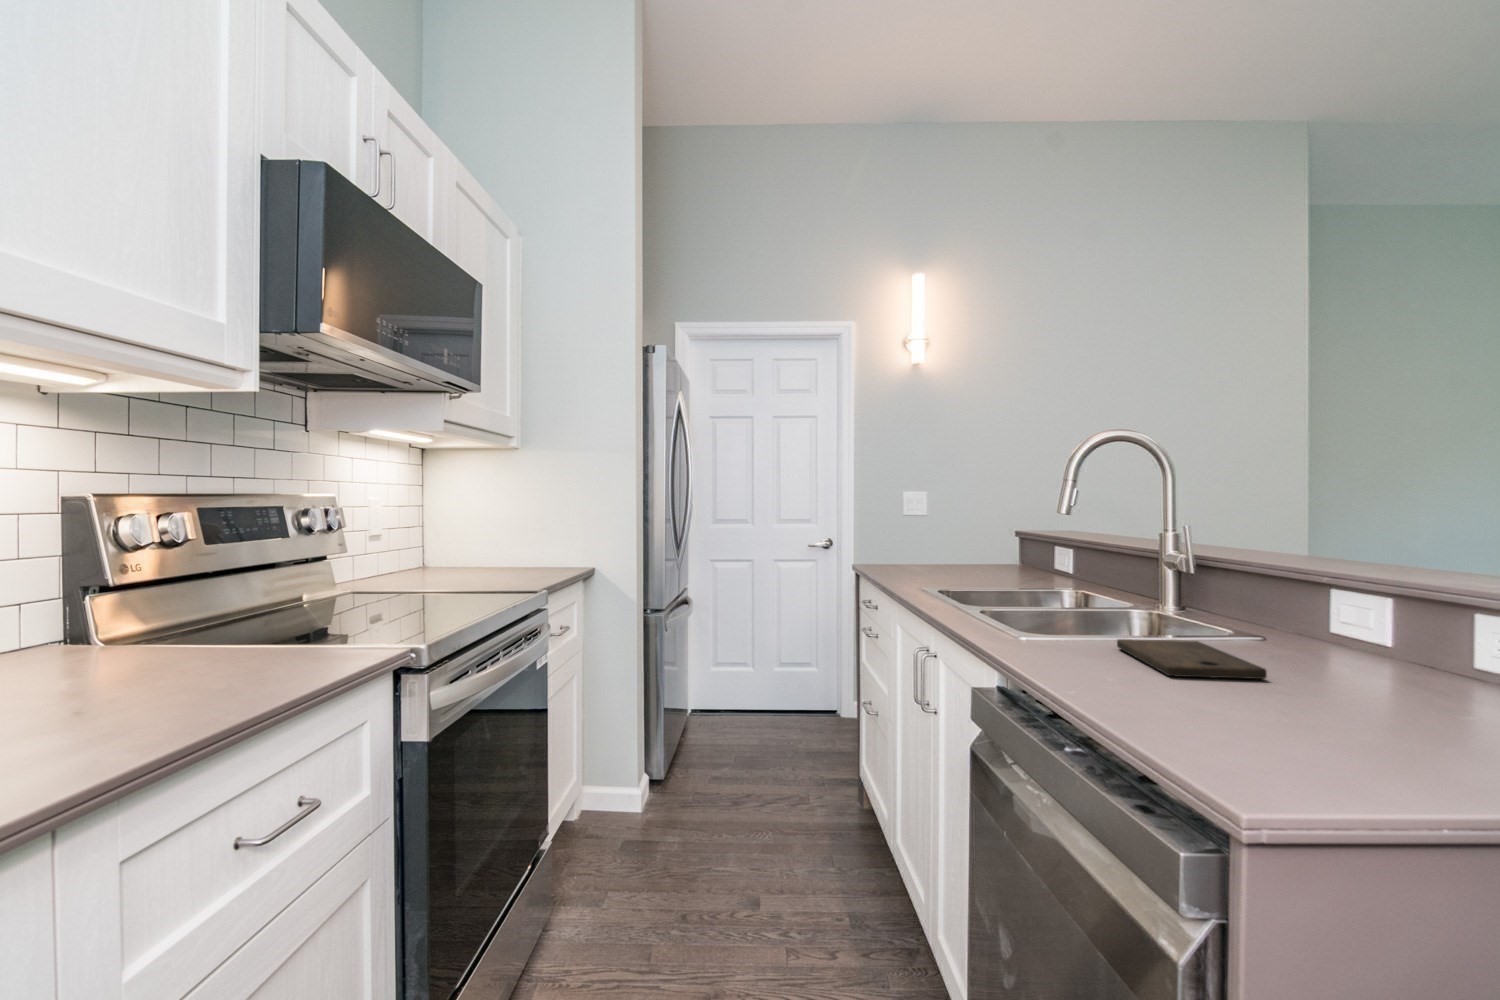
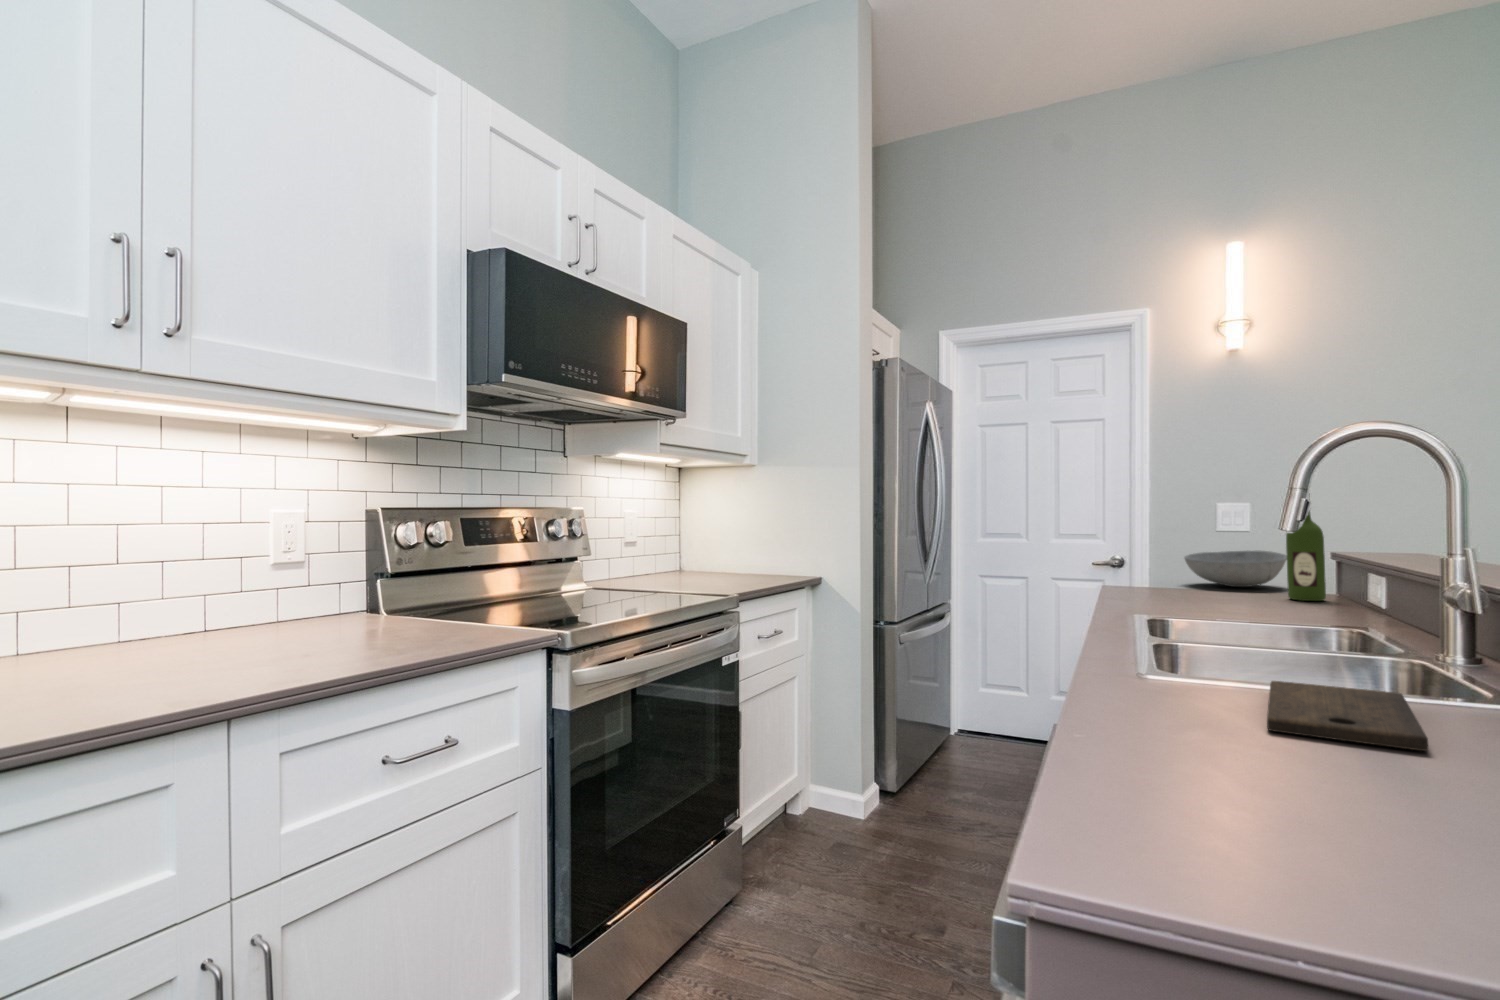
wine bottle: none [993,492,1018,580] -> present [1286,511,1326,601]
bowl: none [909,542,980,571] -> present [1184,551,1287,587]

